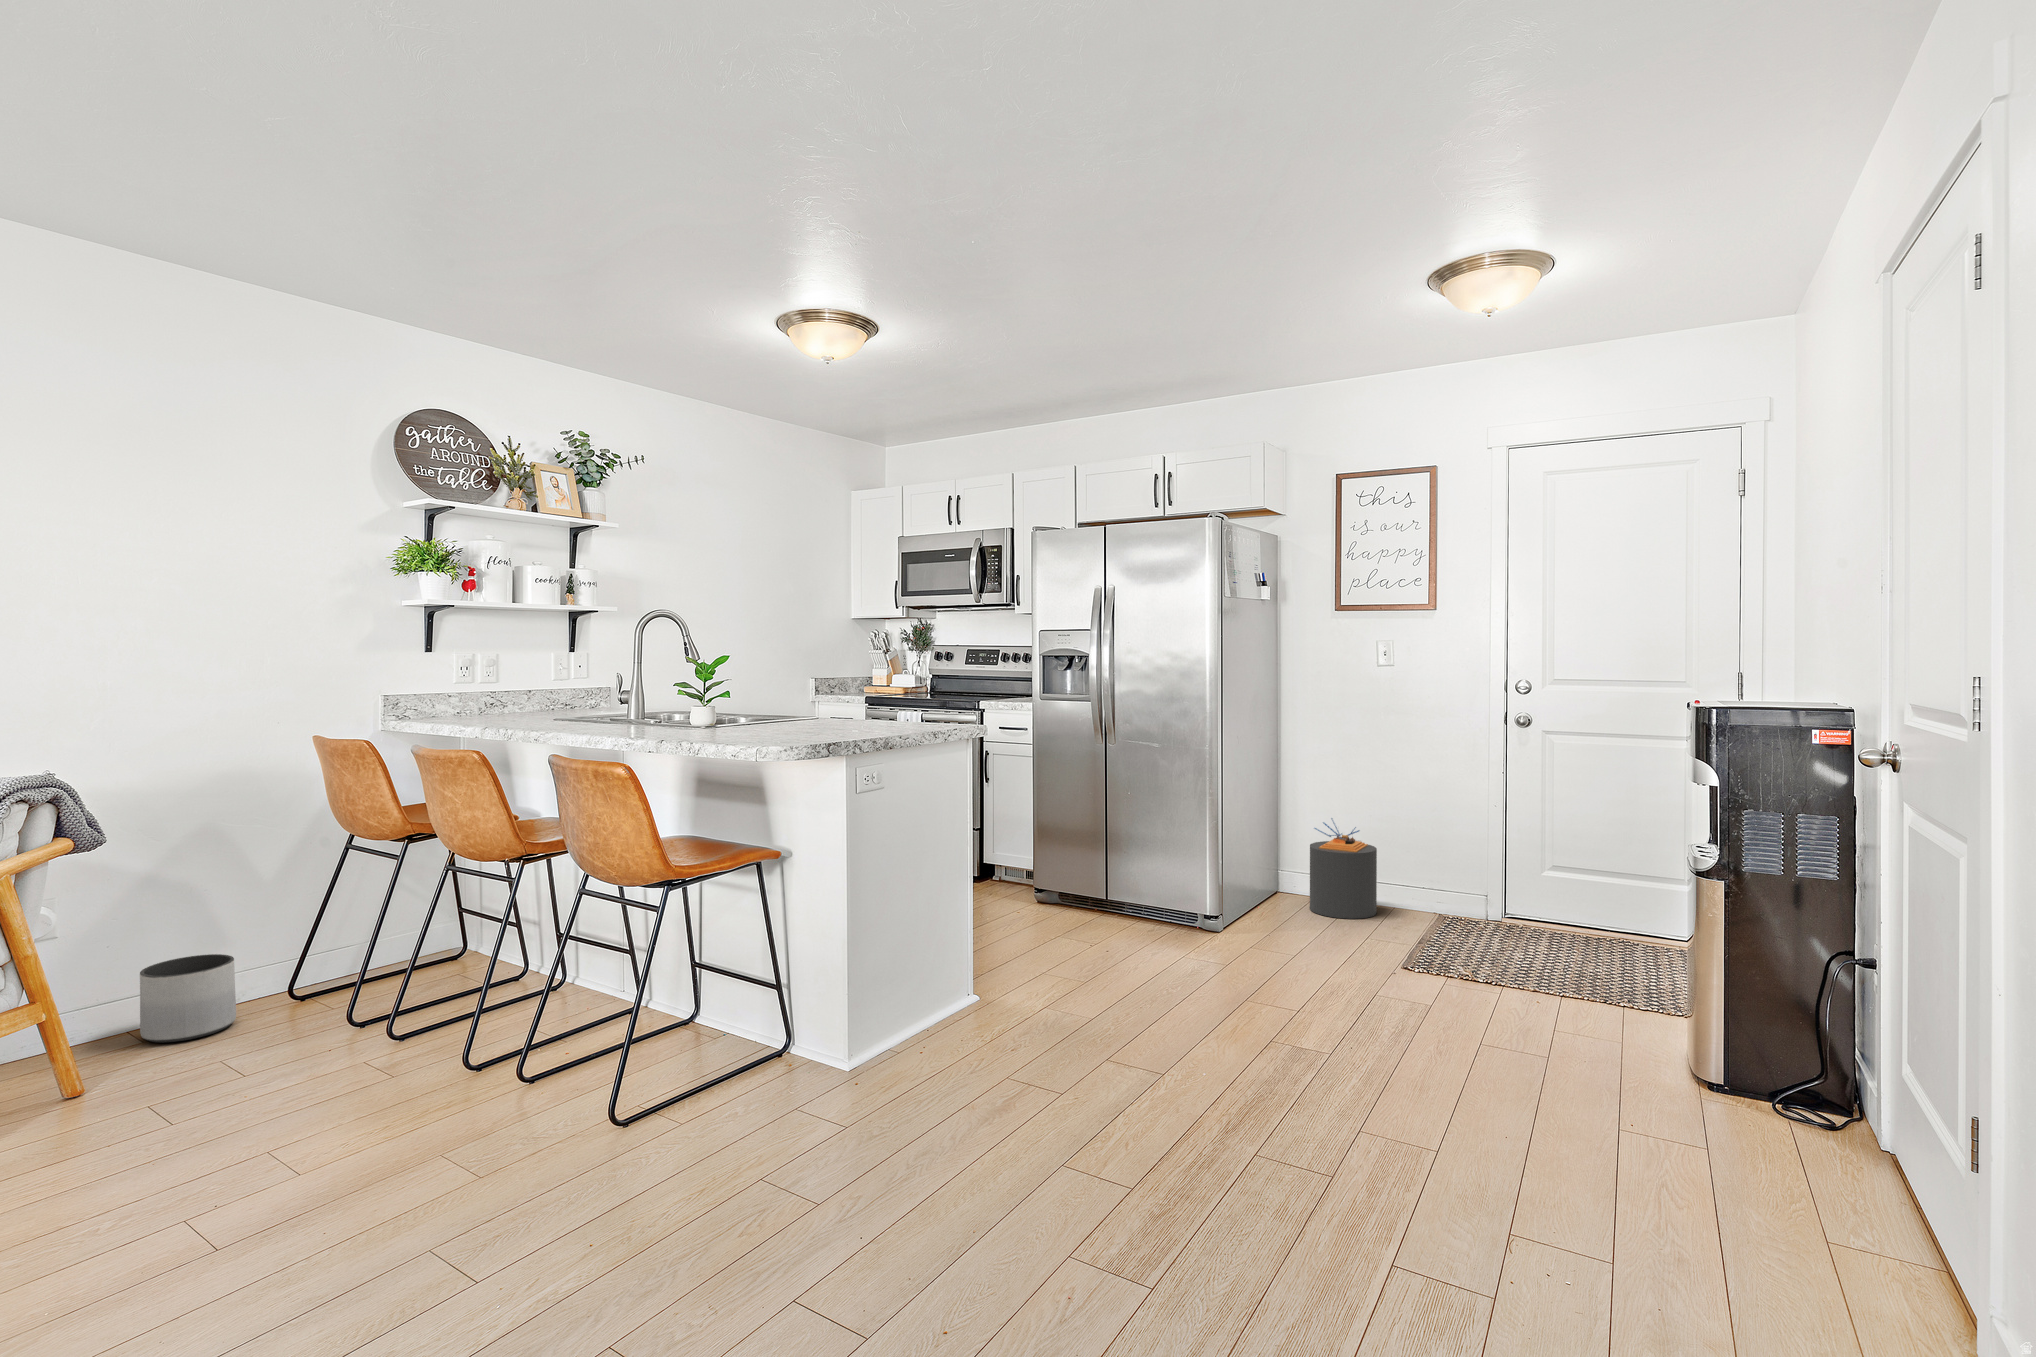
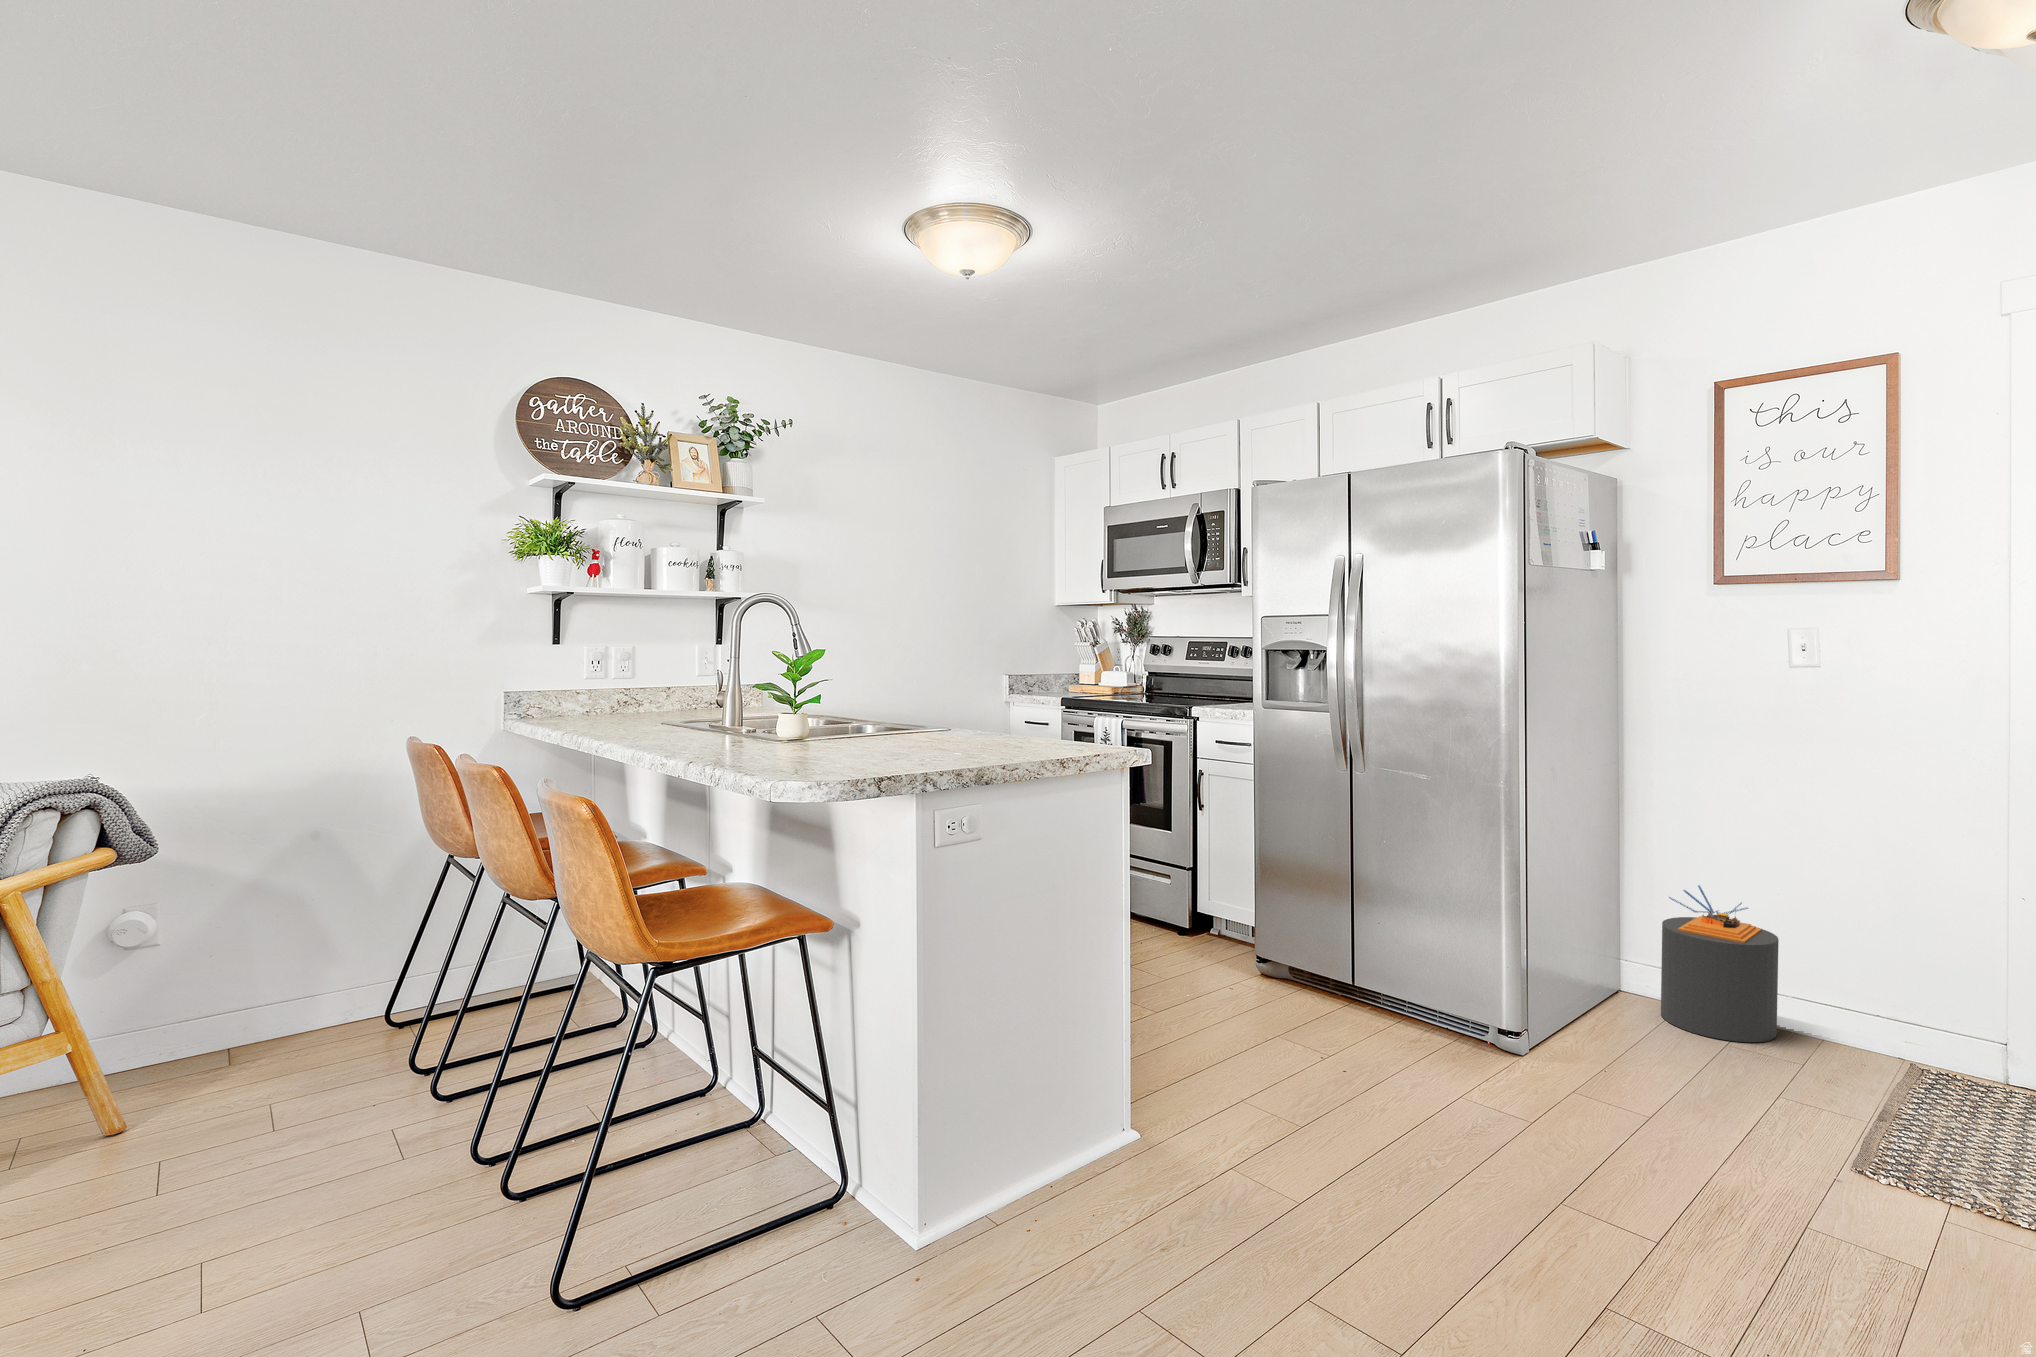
planter: present [140,954,236,1043] -> none [216,973,320,1072]

